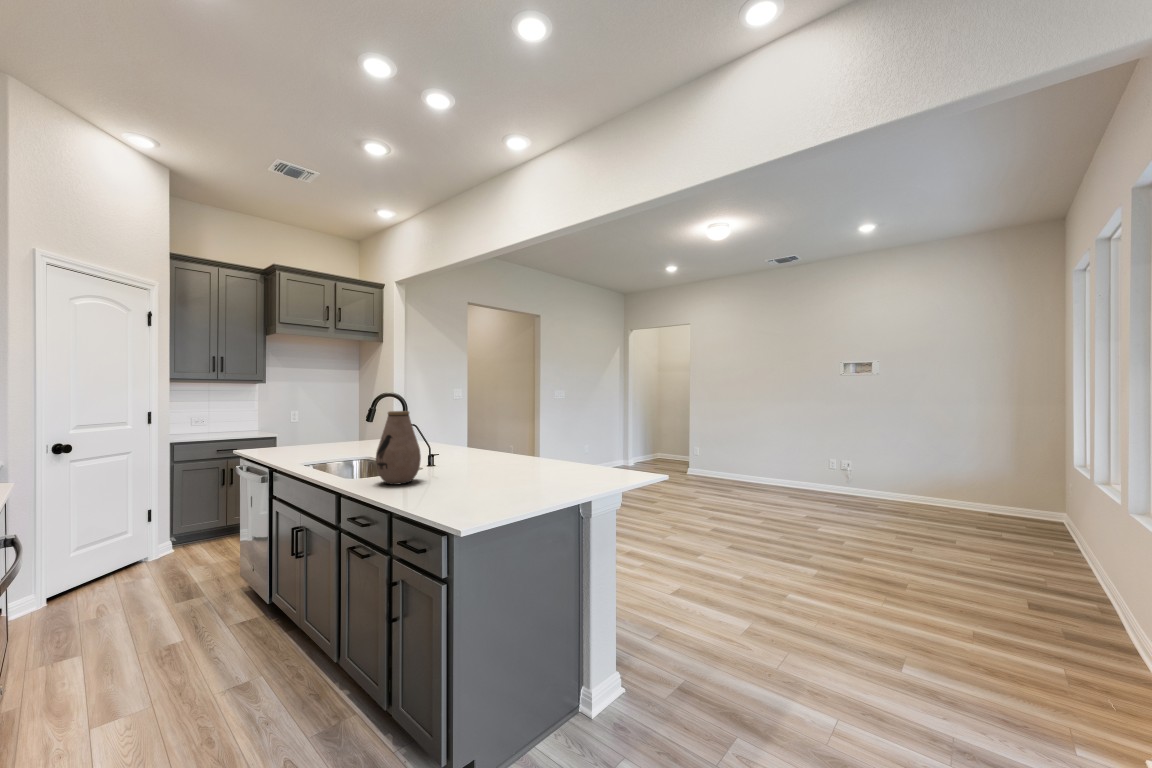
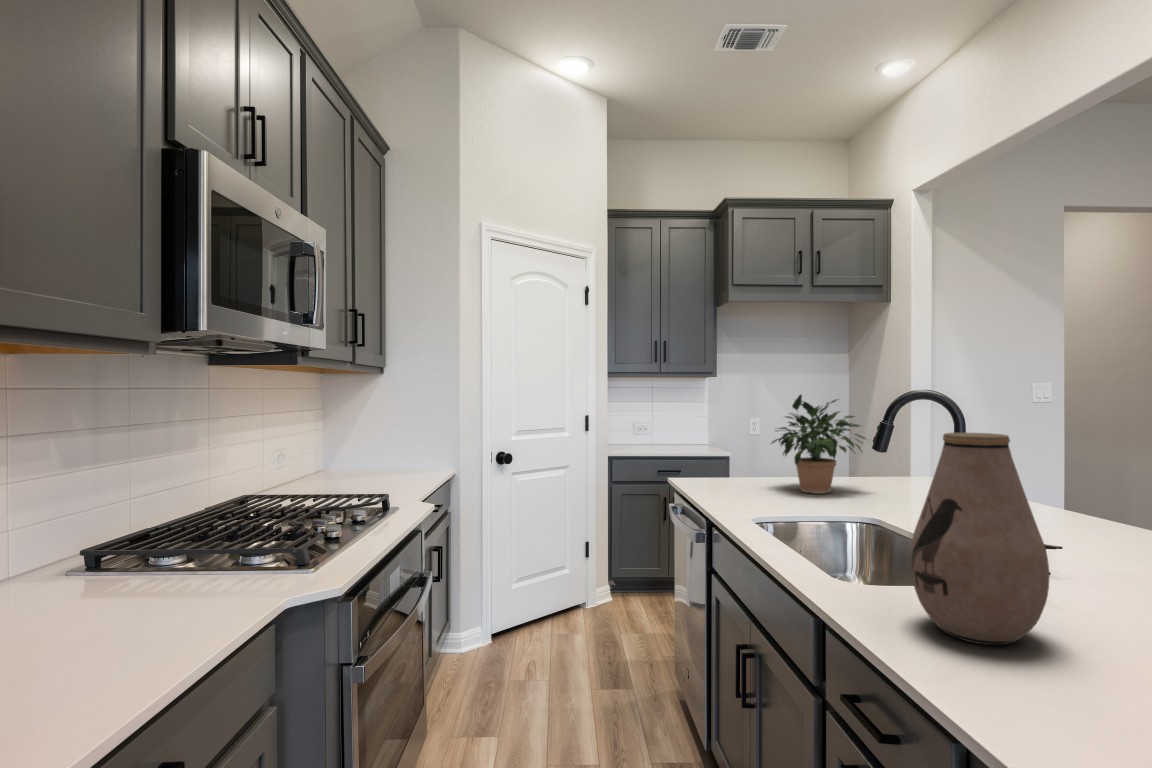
potted plant: none [309,395,367,449] -> present [772,395,866,494]

